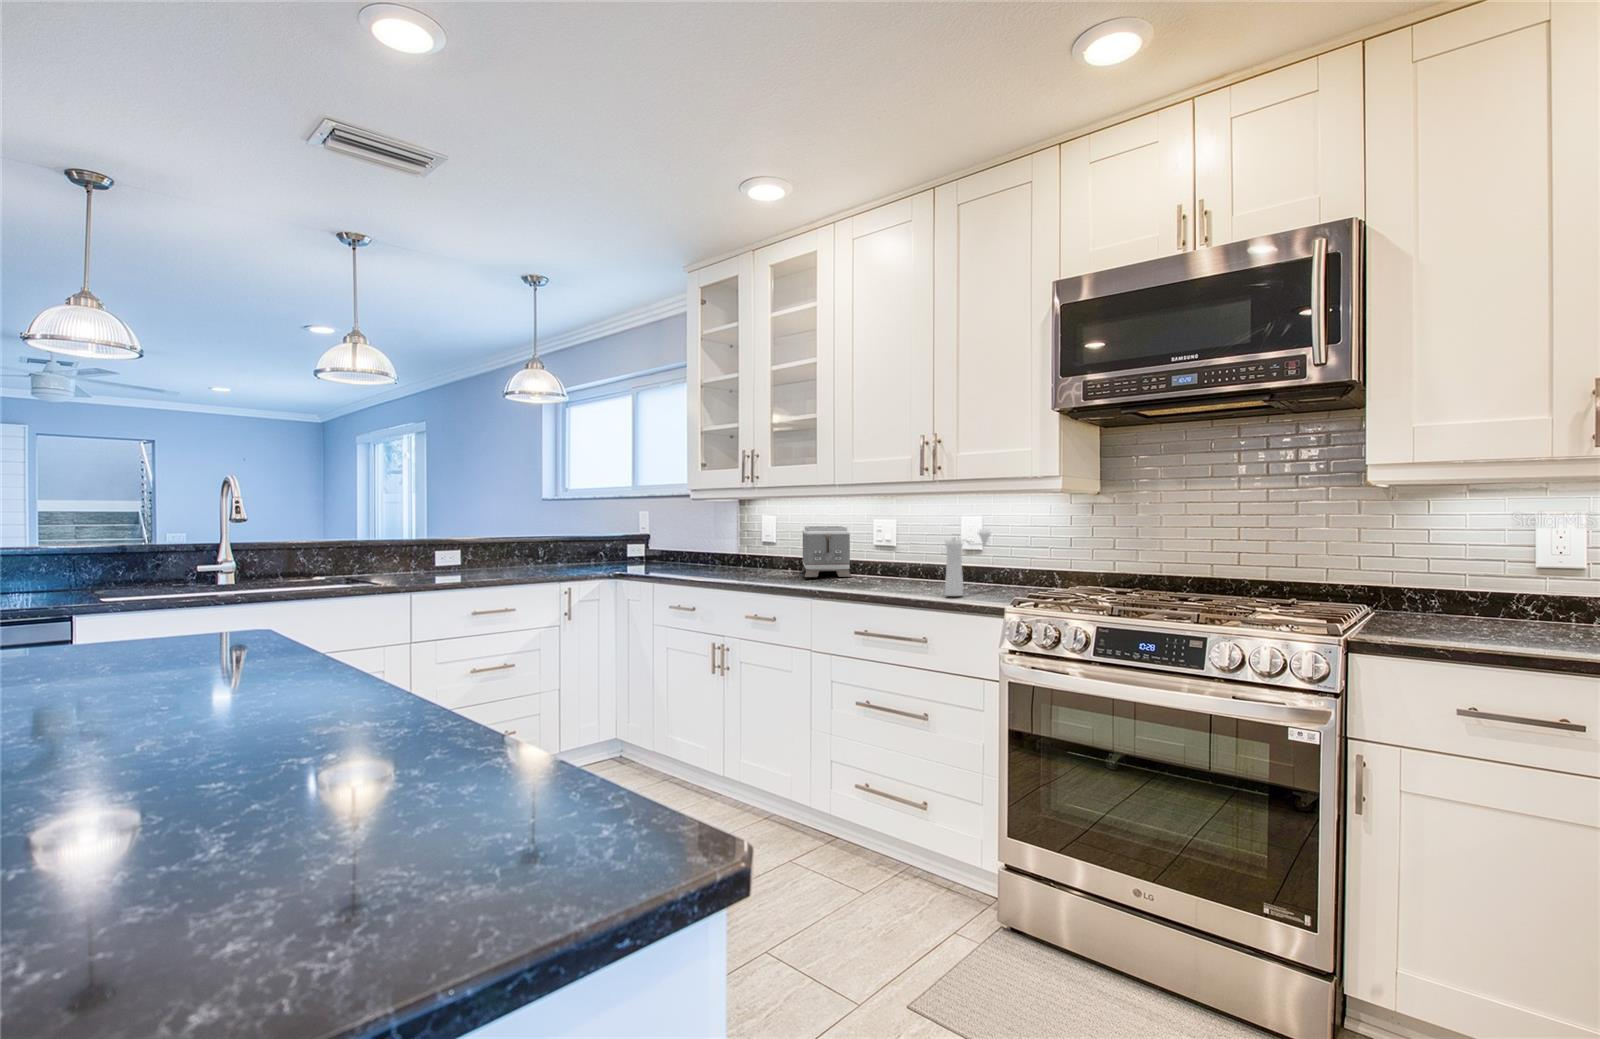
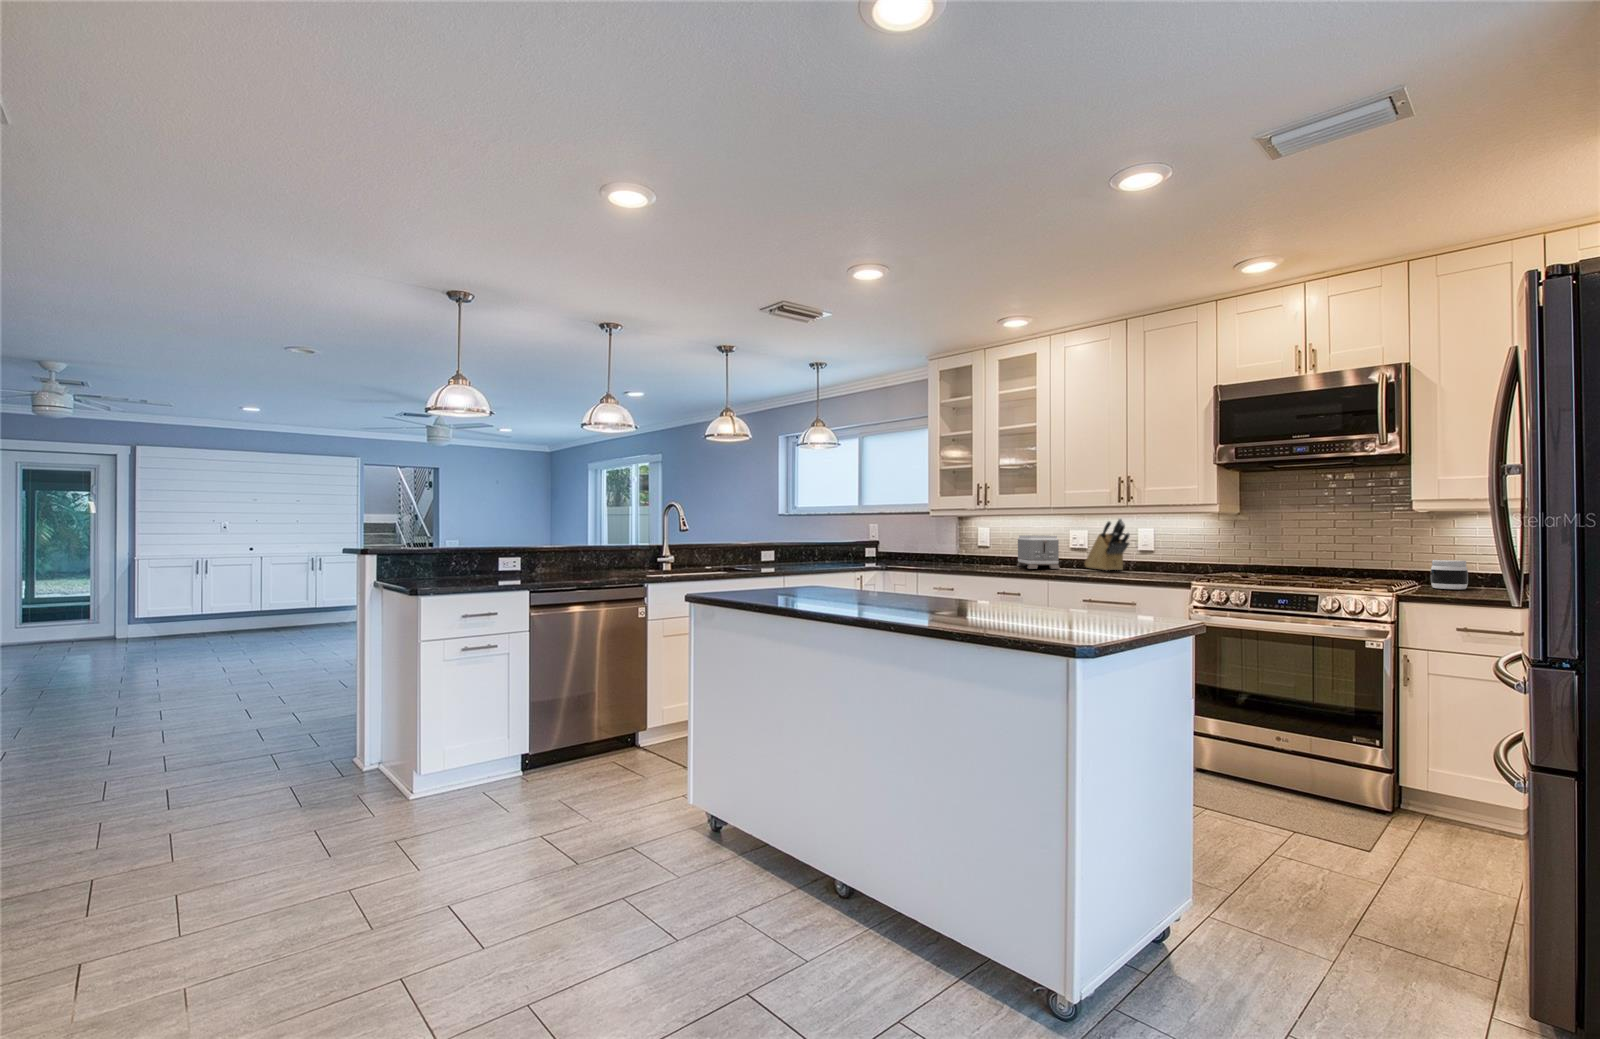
knife block: none [887,500,941,581] -> present [1085,518,1130,570]
pepper mill: present [945,529,991,596] -> none [1141,537,1170,578]
jar: none [1397,571,1462,627] -> present [1431,560,1468,589]

